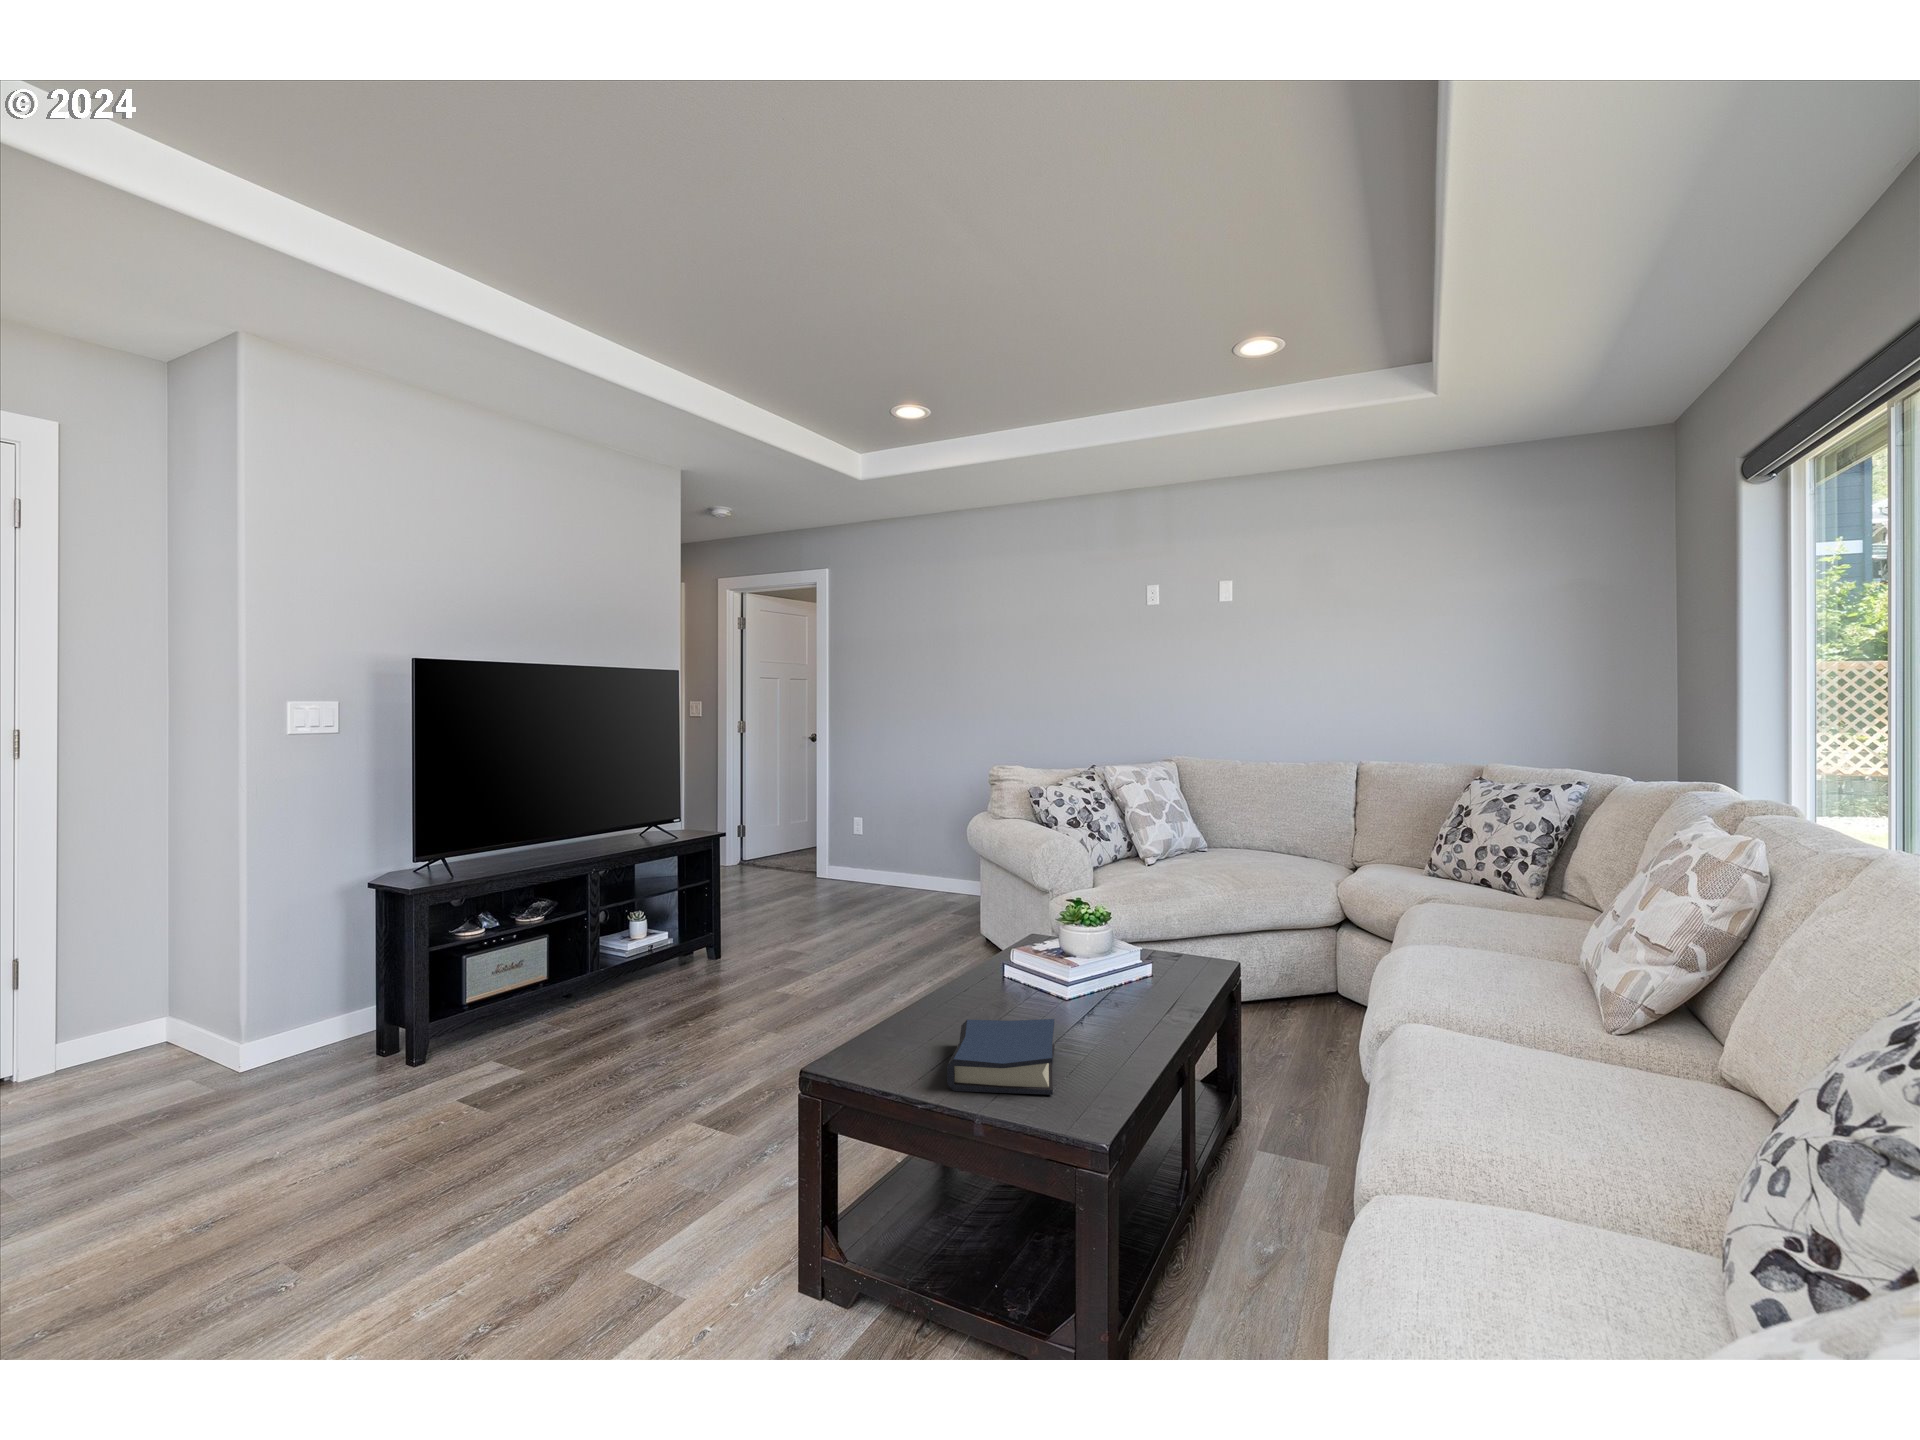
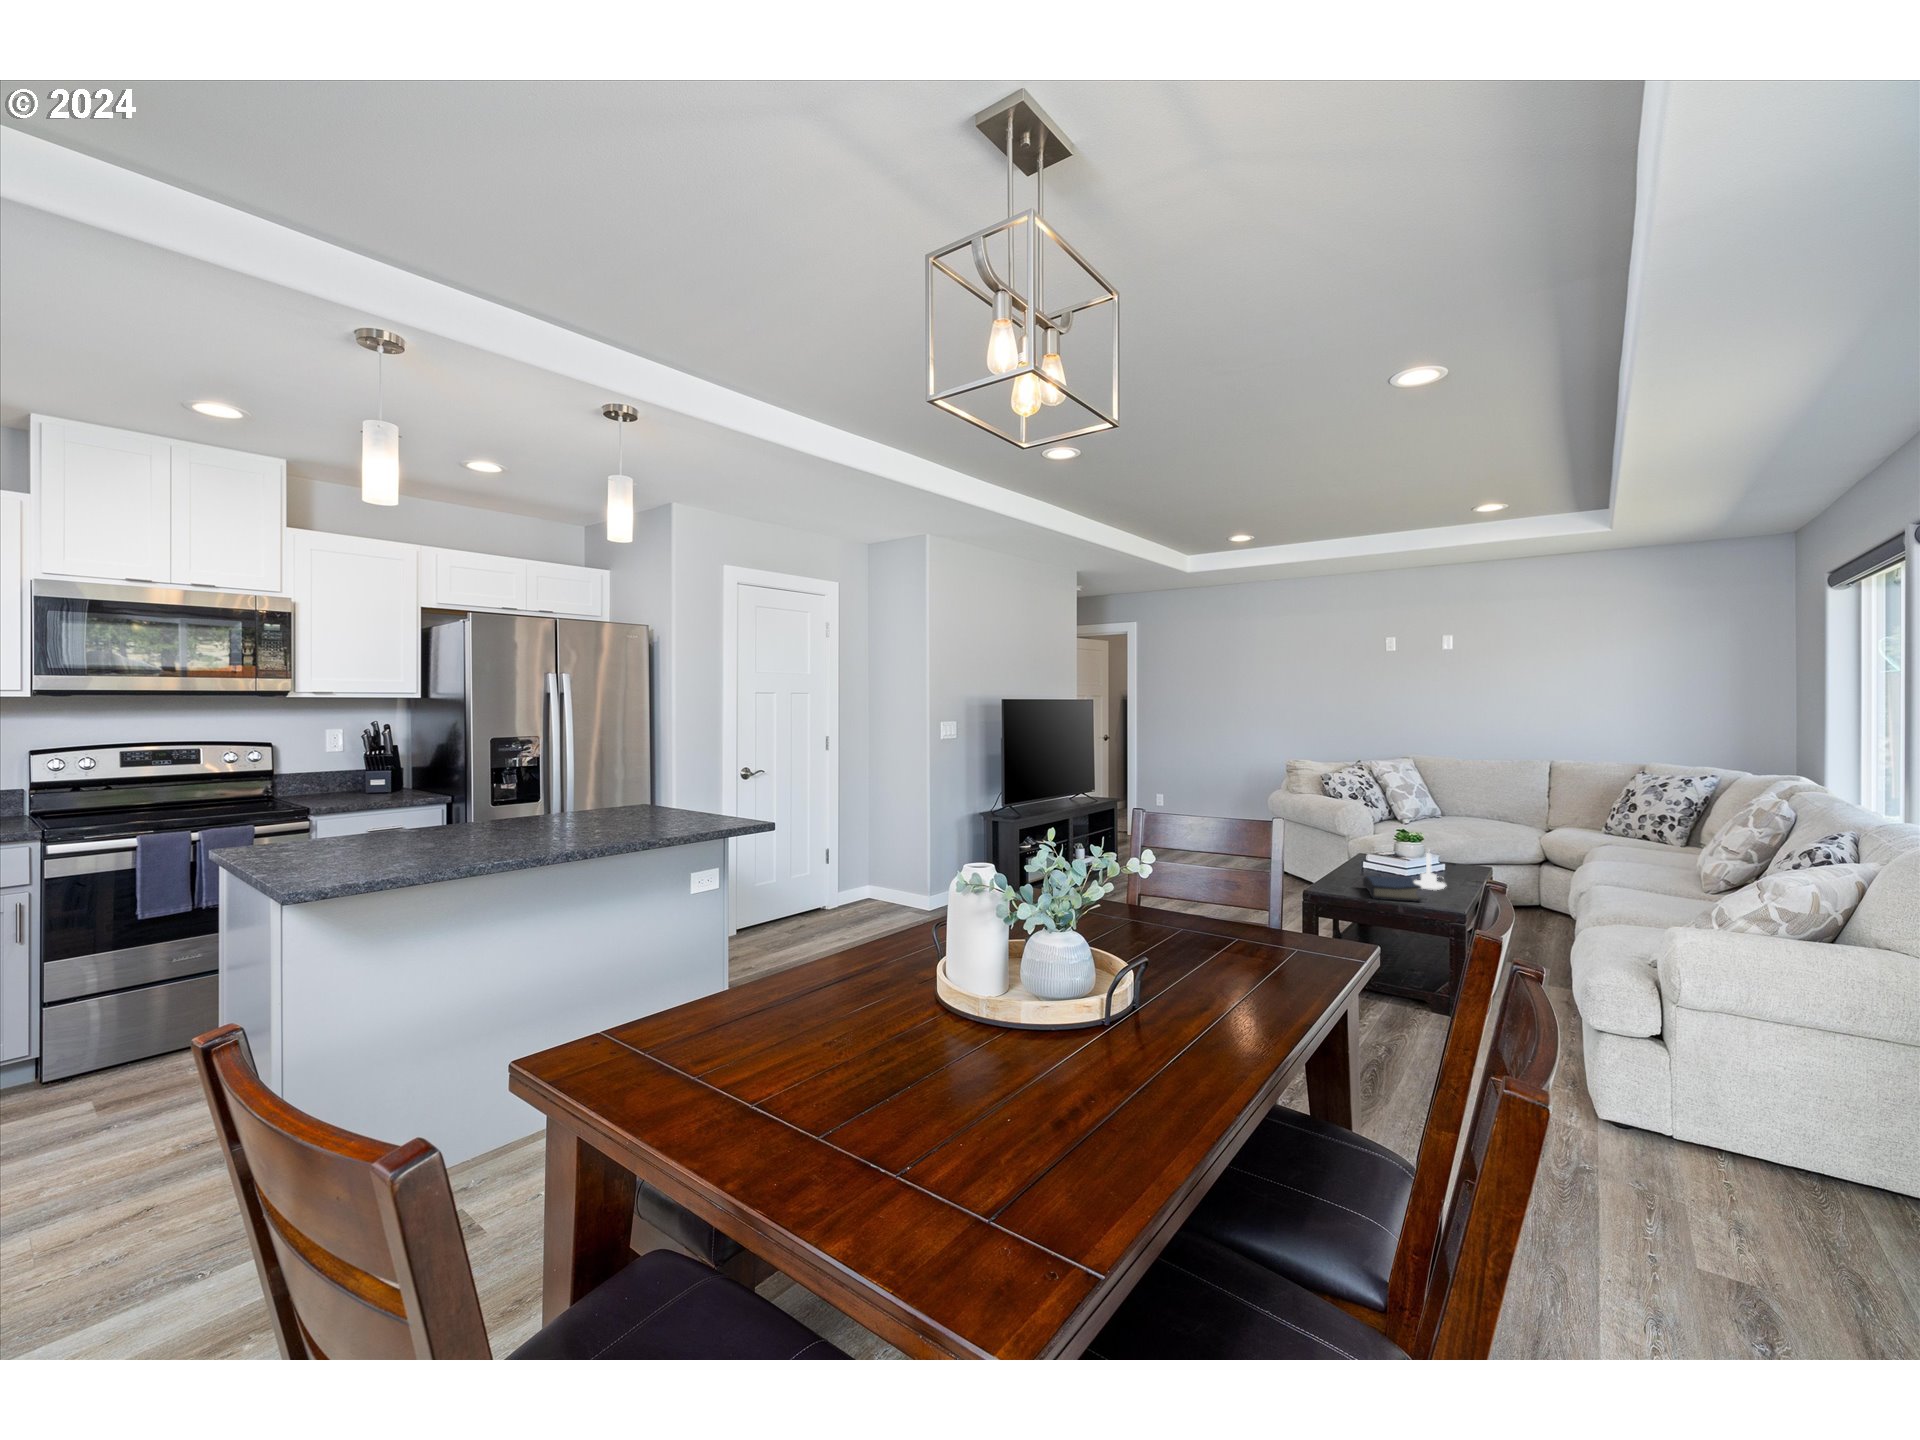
candle holder: none [1067,950,1132,1042] -> present [1414,853,1446,890]

